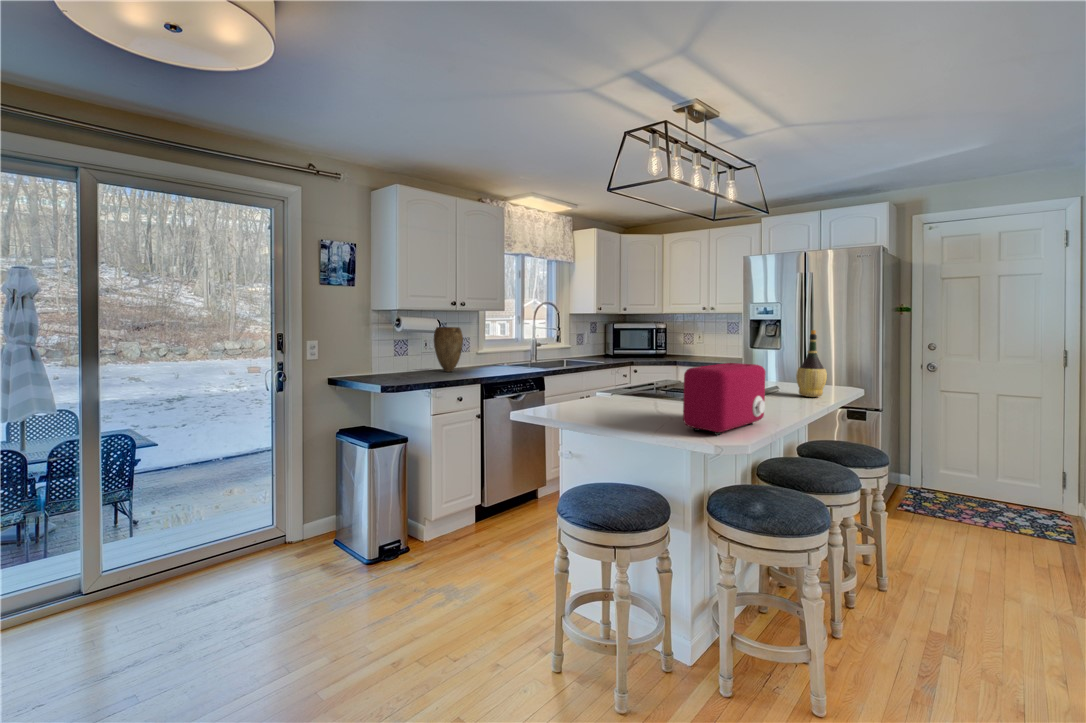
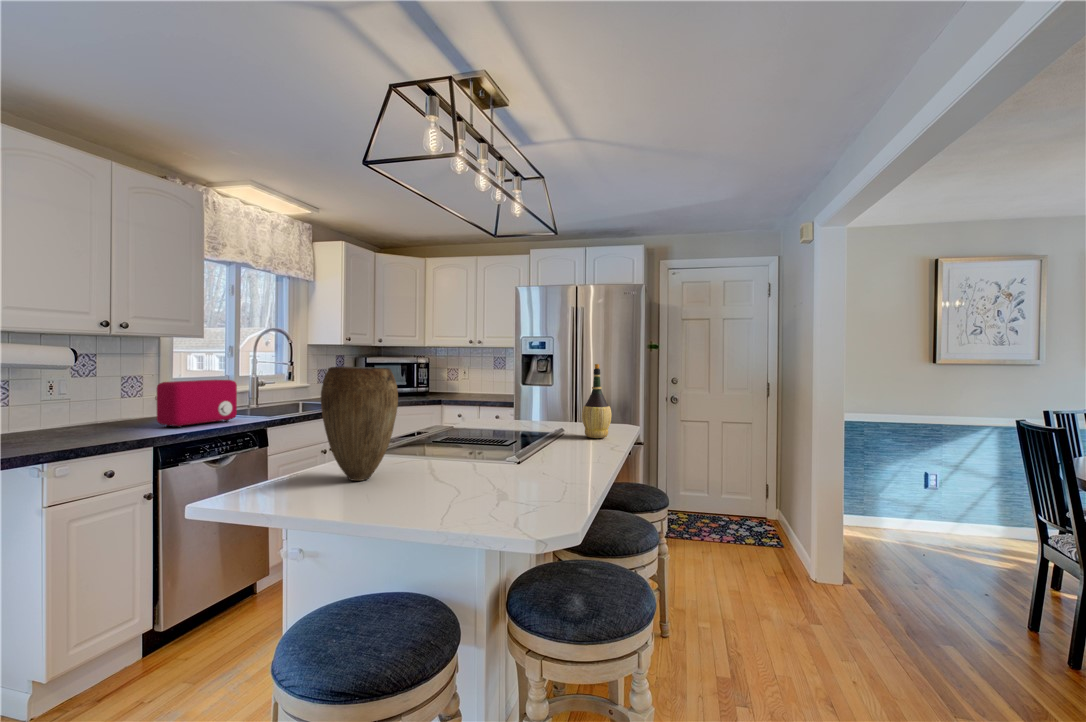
vase: present [434,327,463,372] -> present [321,367,398,481]
toaster: present [683,363,766,435] -> present [157,380,237,428]

